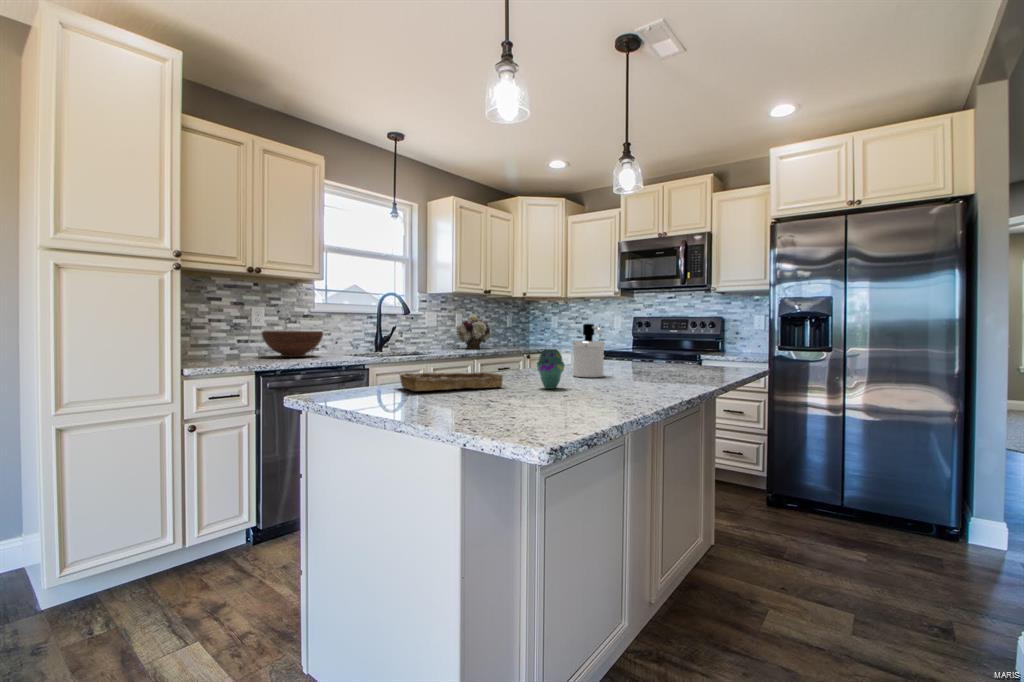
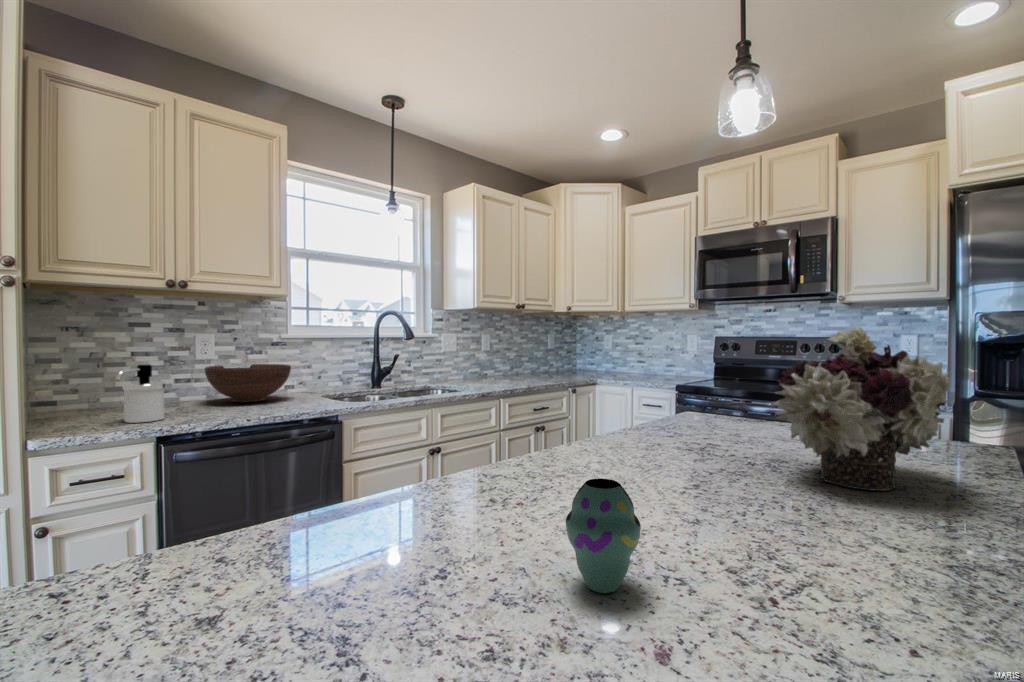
flower arrangement: present [455,315,492,349] -> present [772,327,952,491]
soap dispenser: present [572,324,605,377] -> present [116,365,165,423]
tray: present [399,372,504,391] -> none [193,506,488,620]

